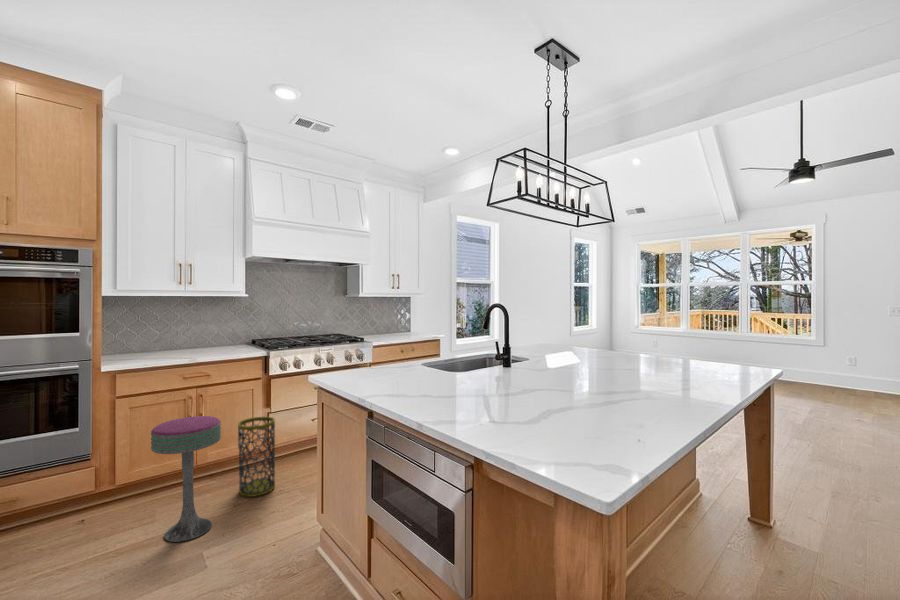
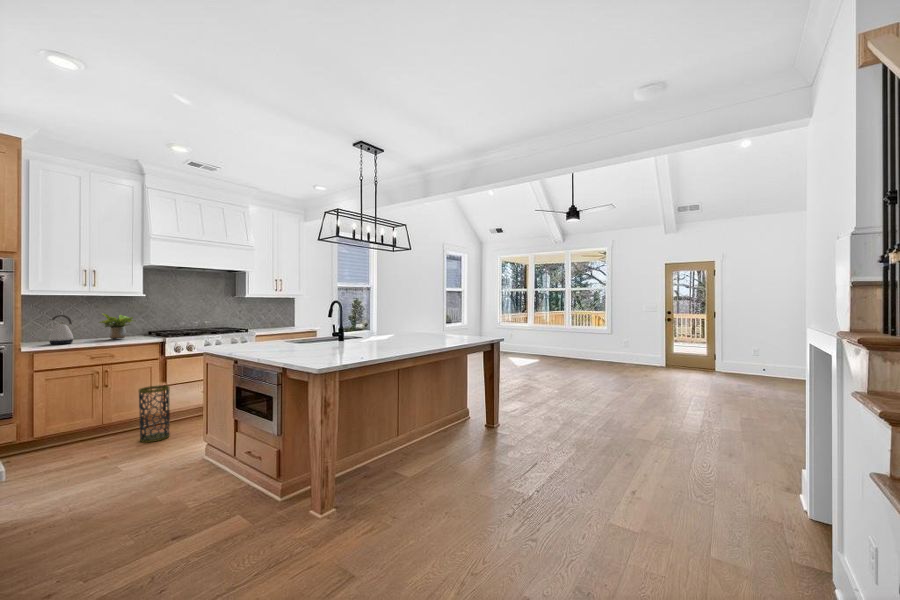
potted plant: none [193,318,236,351] -> present [99,314,134,339]
kettle: none [132,321,164,360] -> present [48,315,74,344]
bar stool: present [151,416,221,542] -> none [70,381,125,466]

